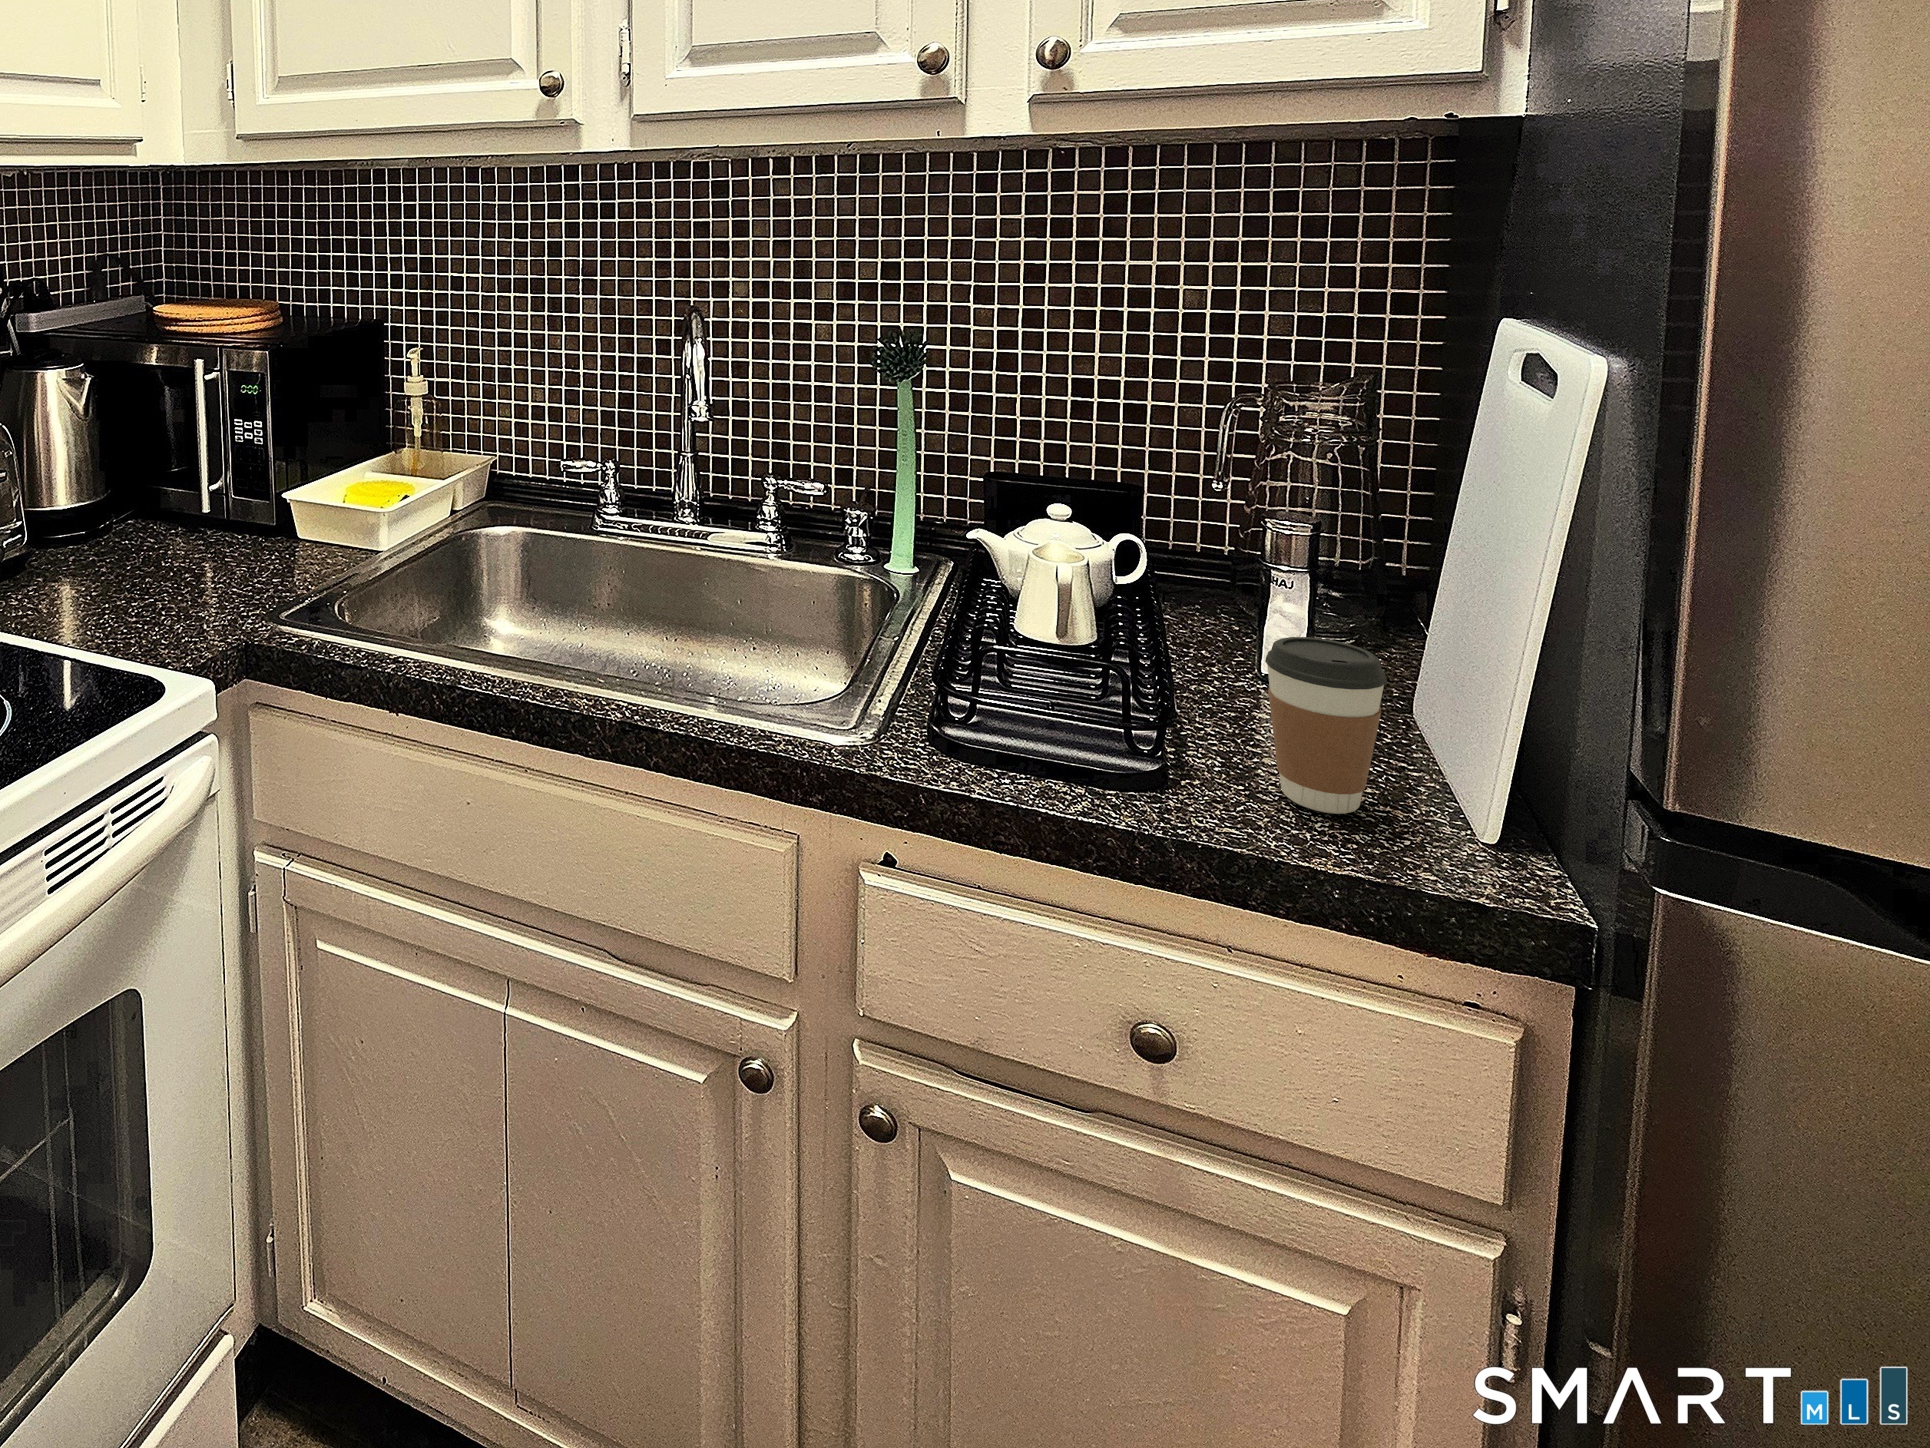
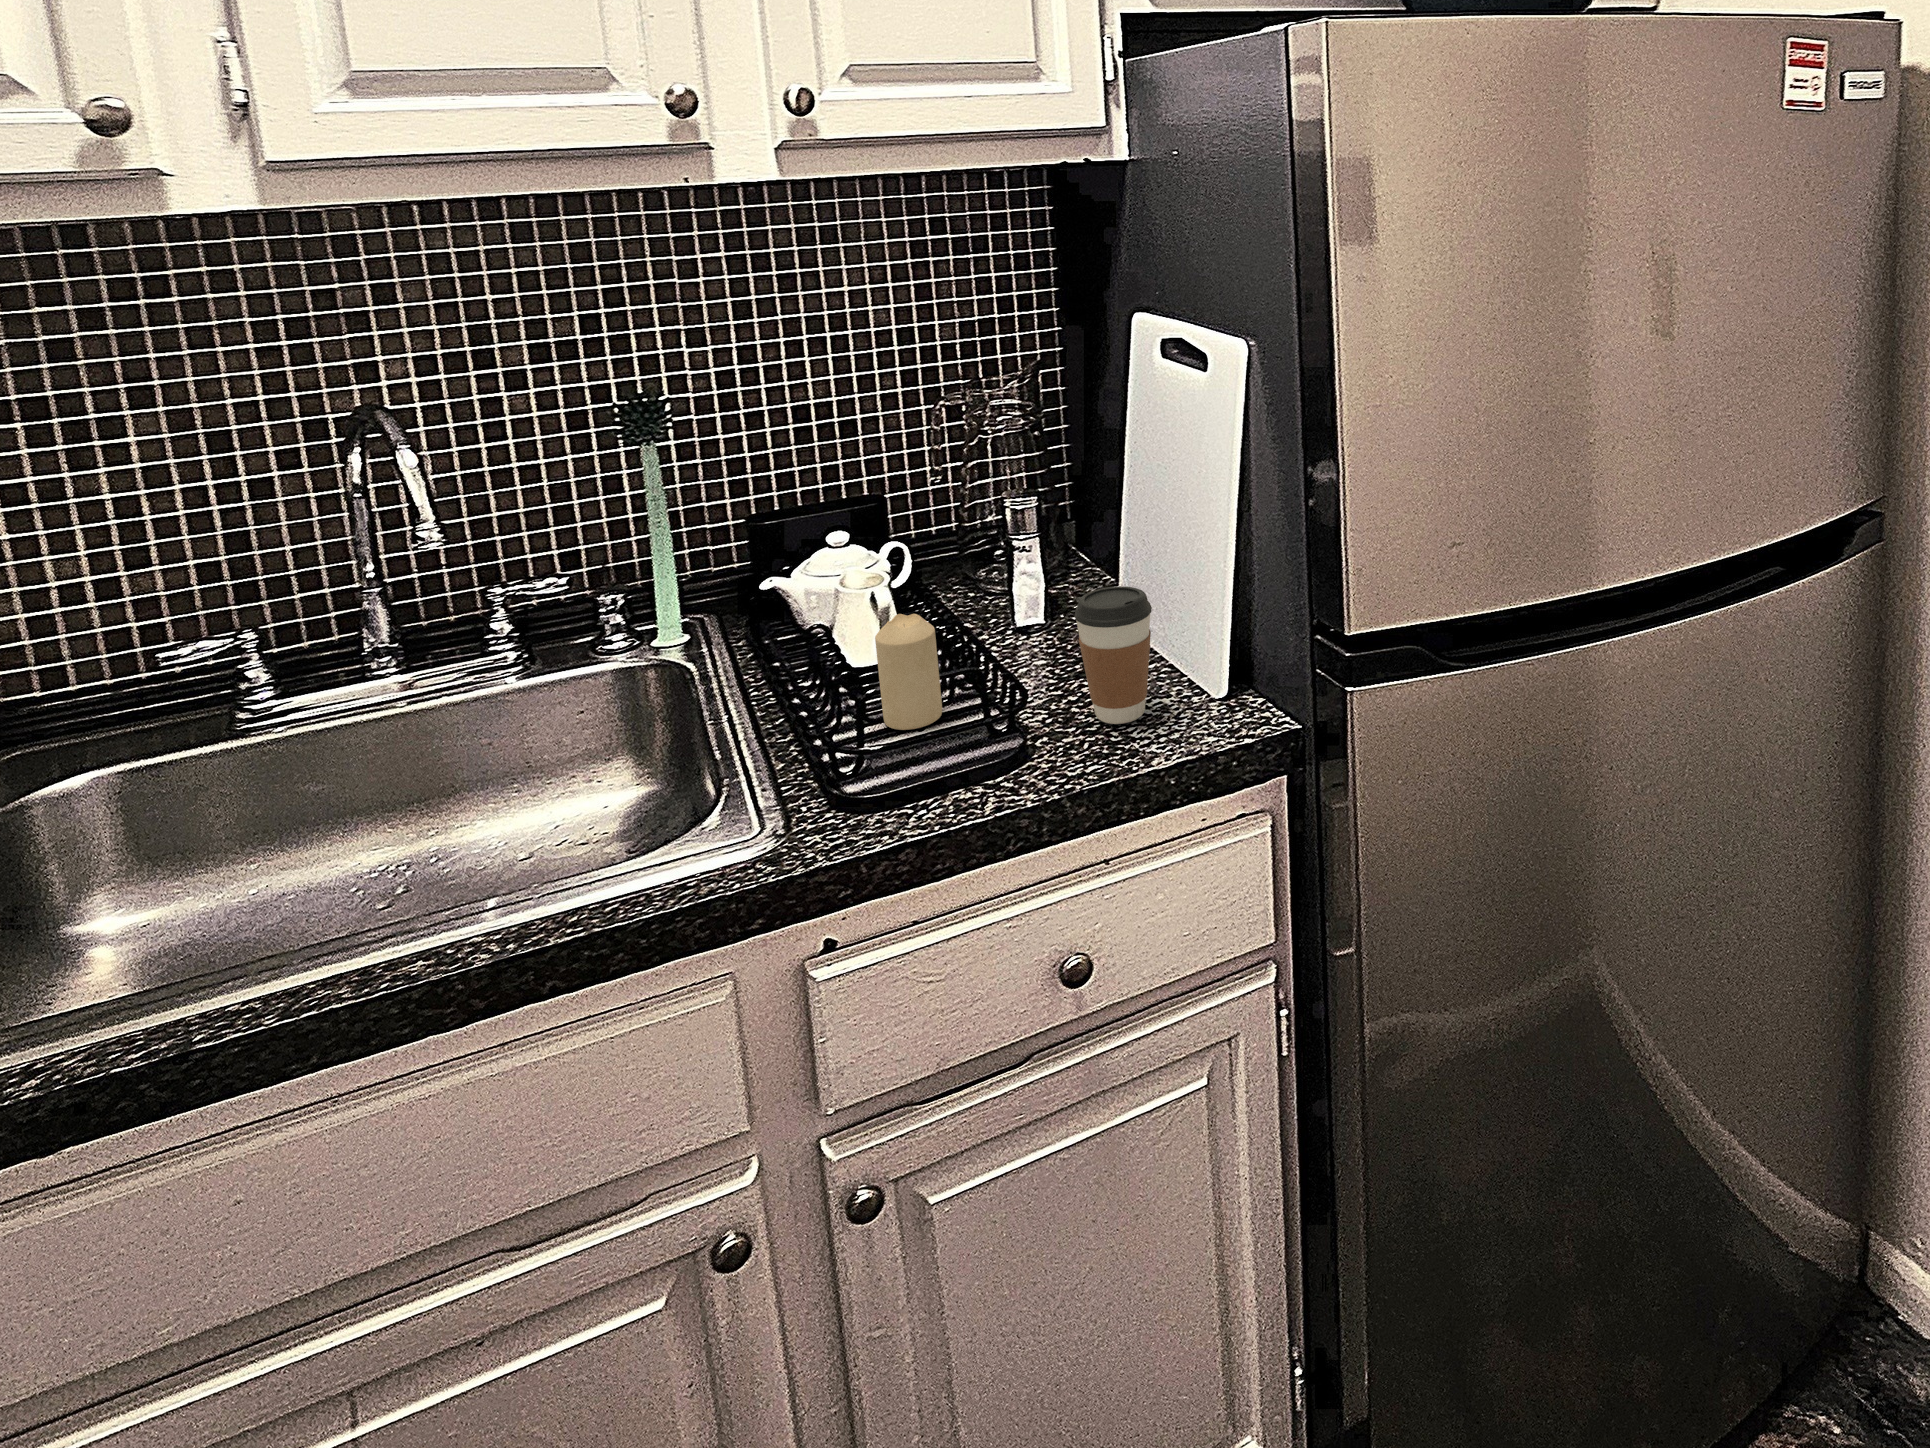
candle: none [1030,590,1101,715] -> present [875,614,942,730]

